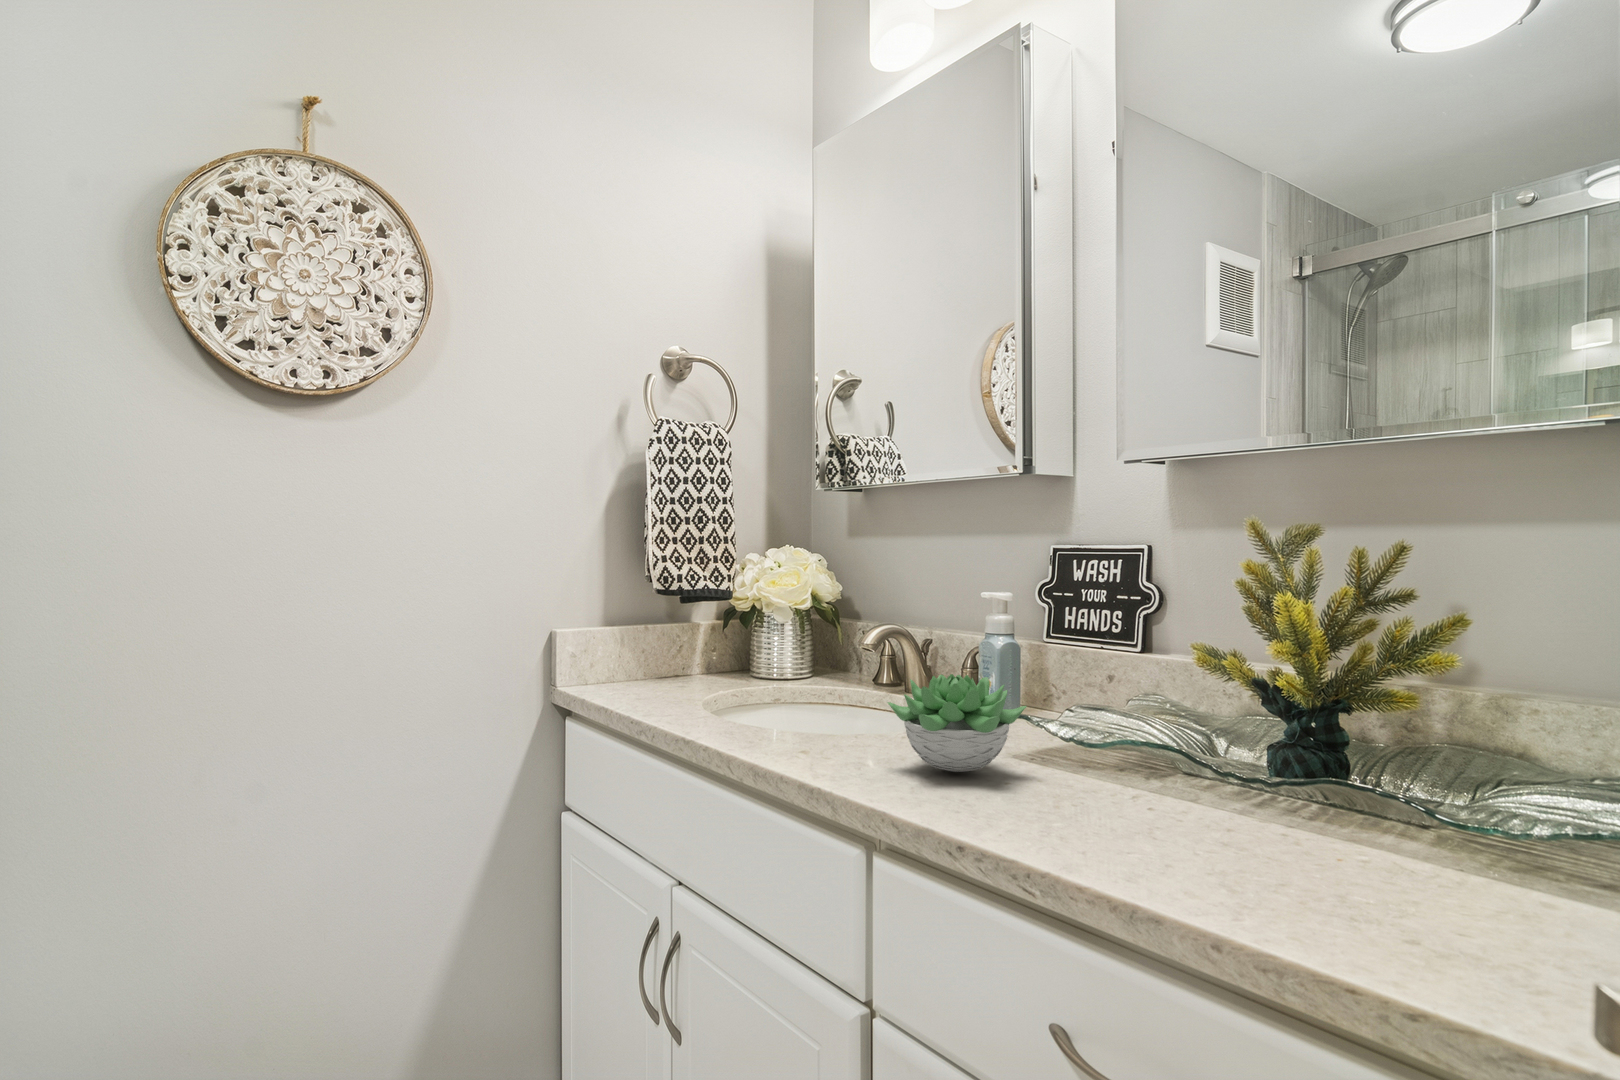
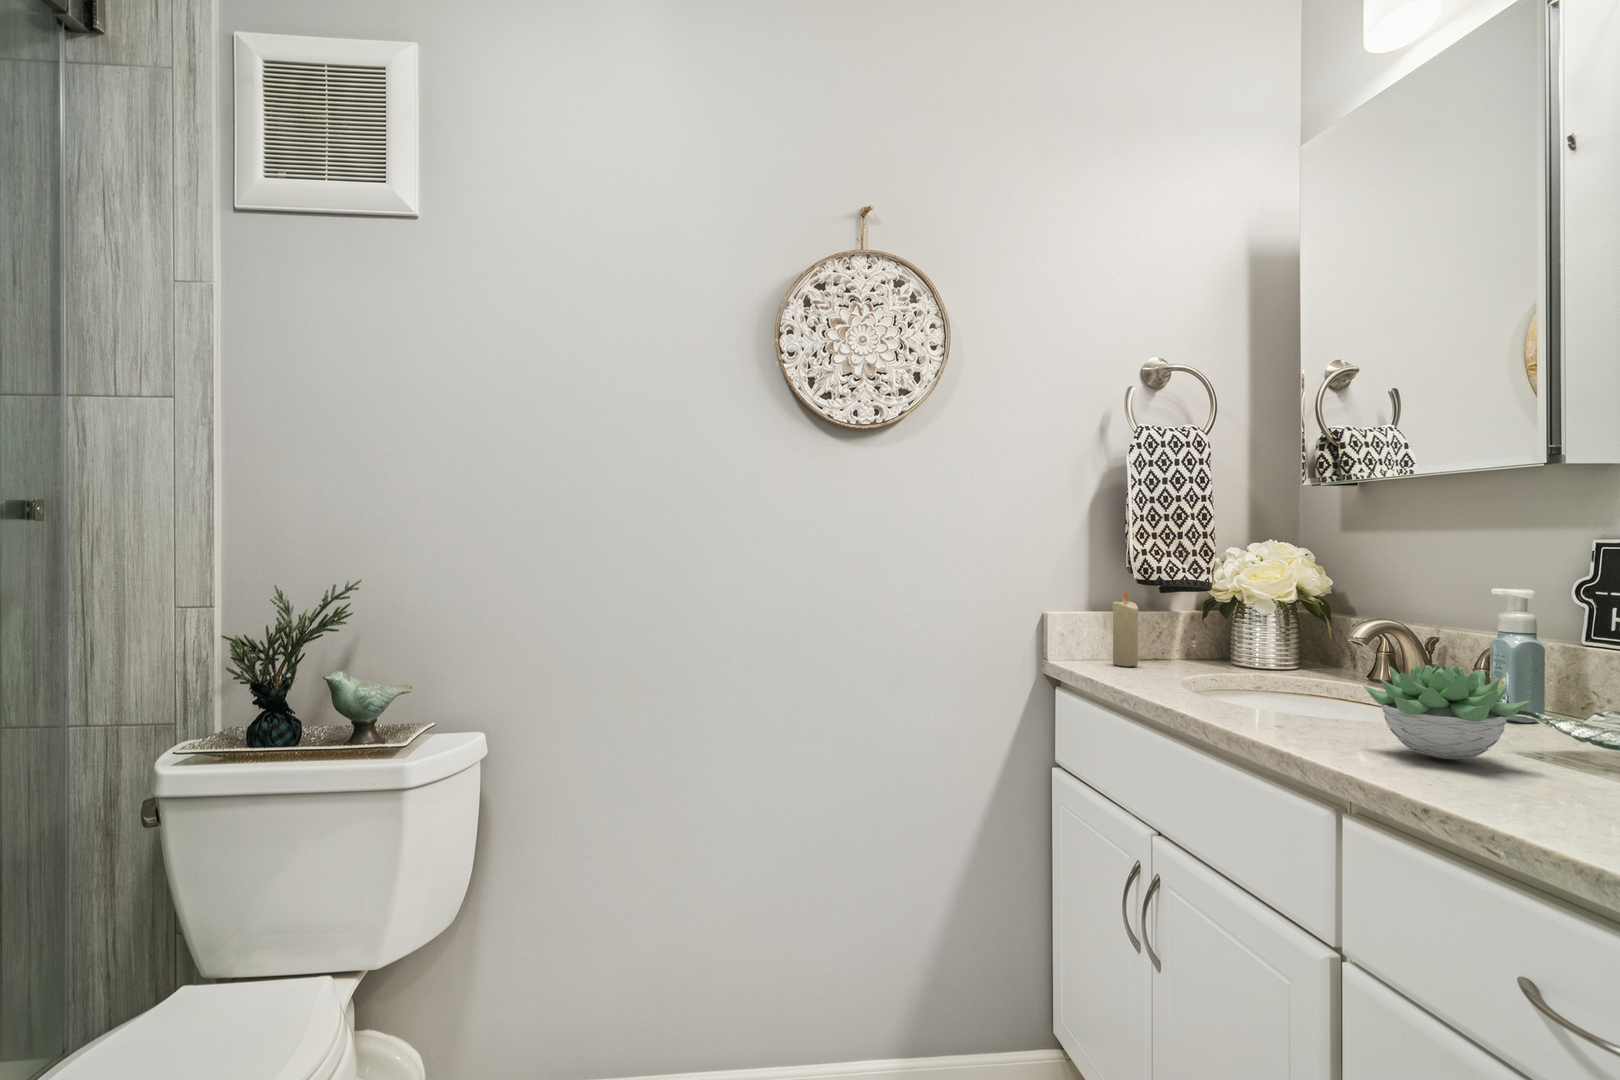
candle: none [631,600,659,687] -> present [1112,589,1139,666]

